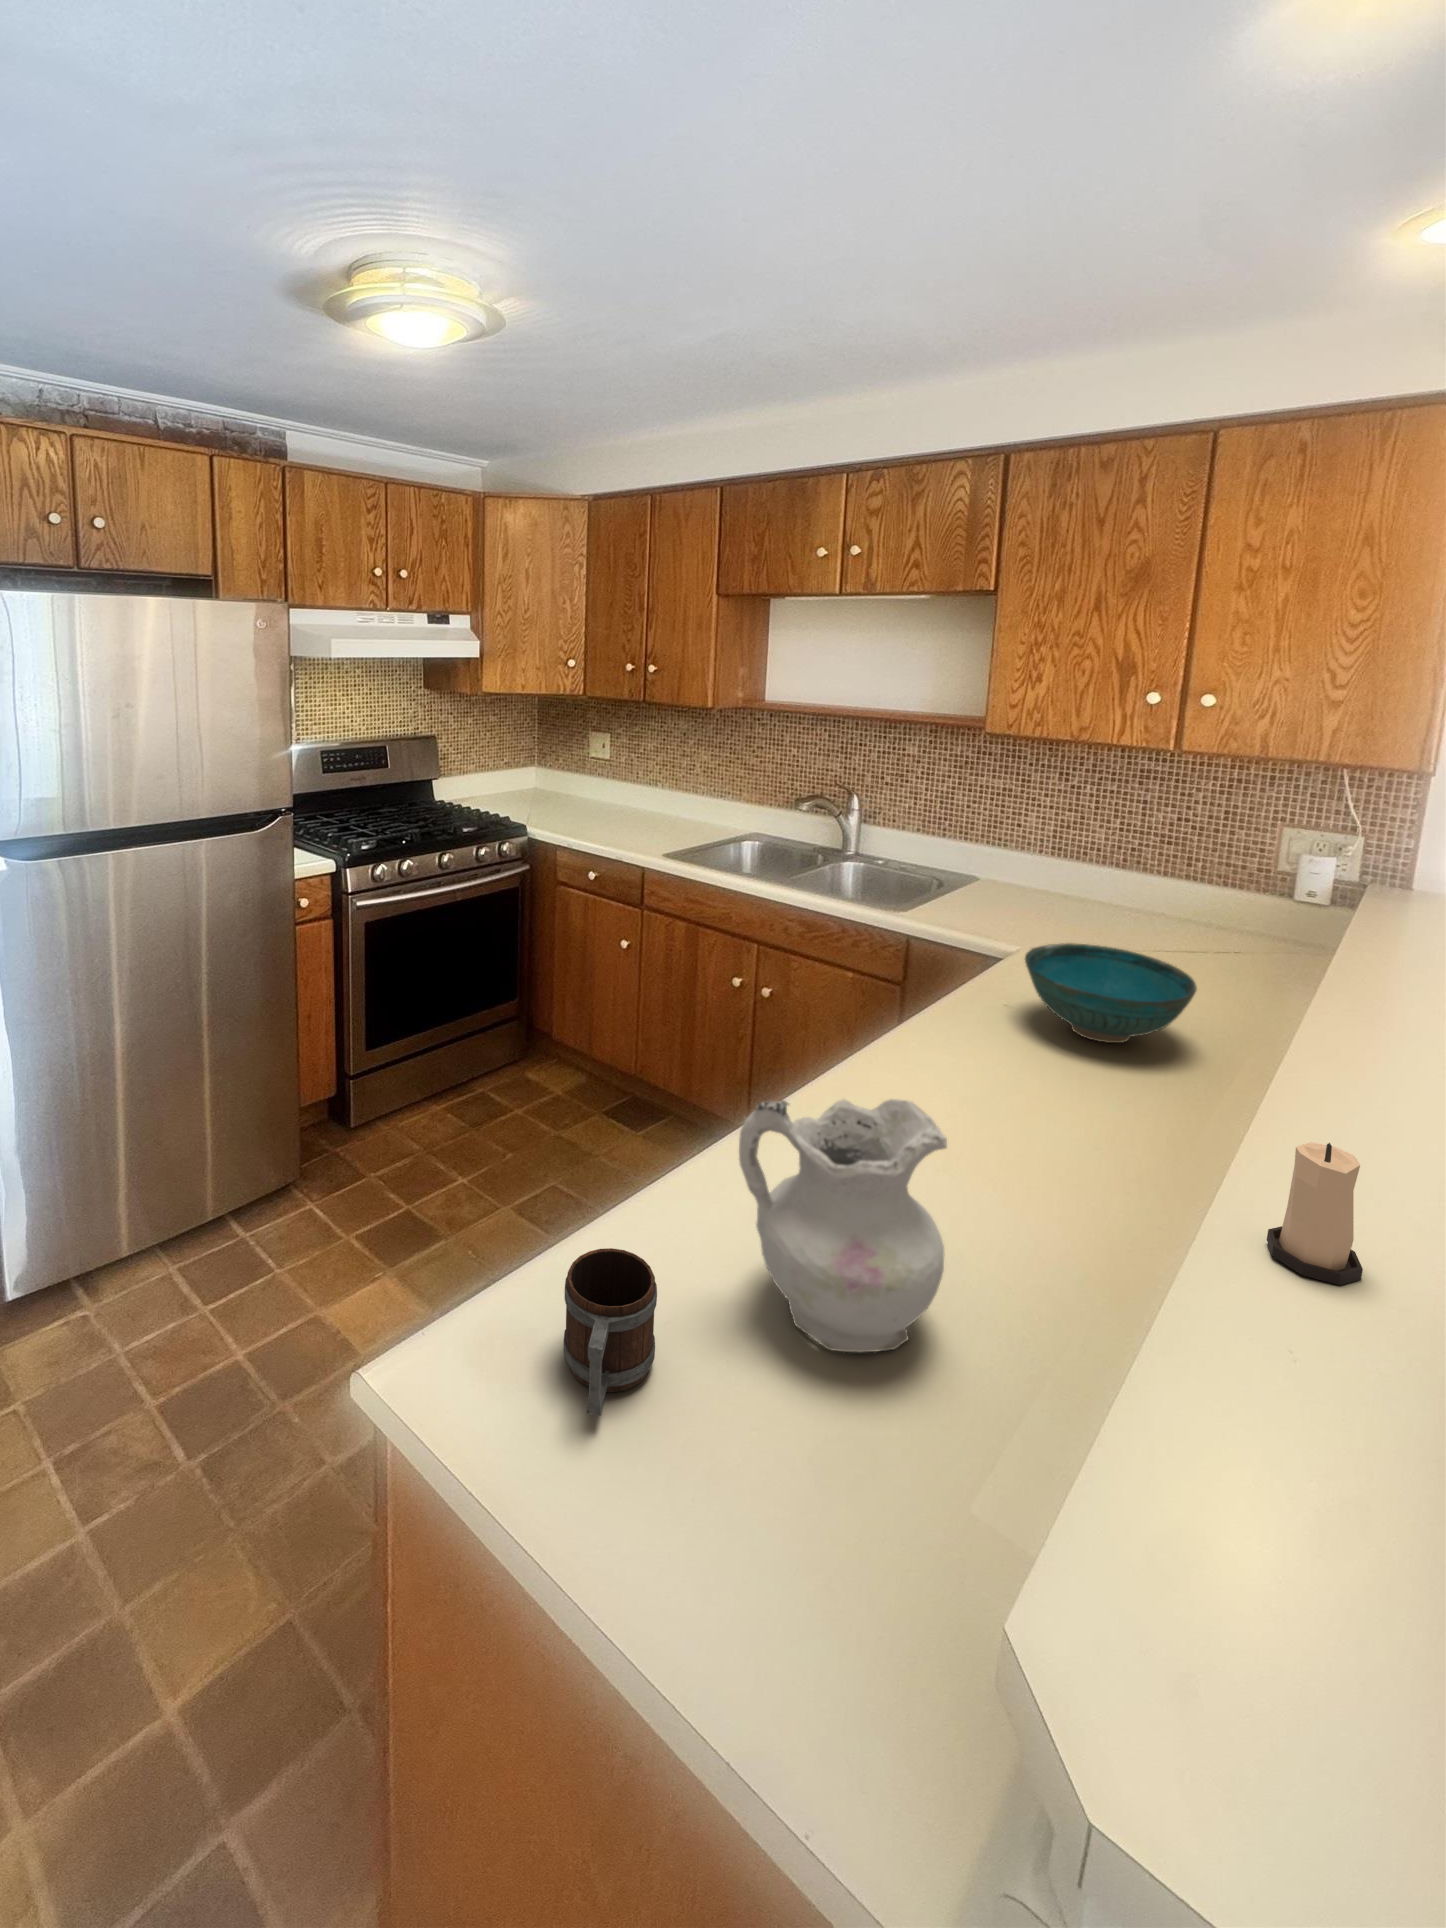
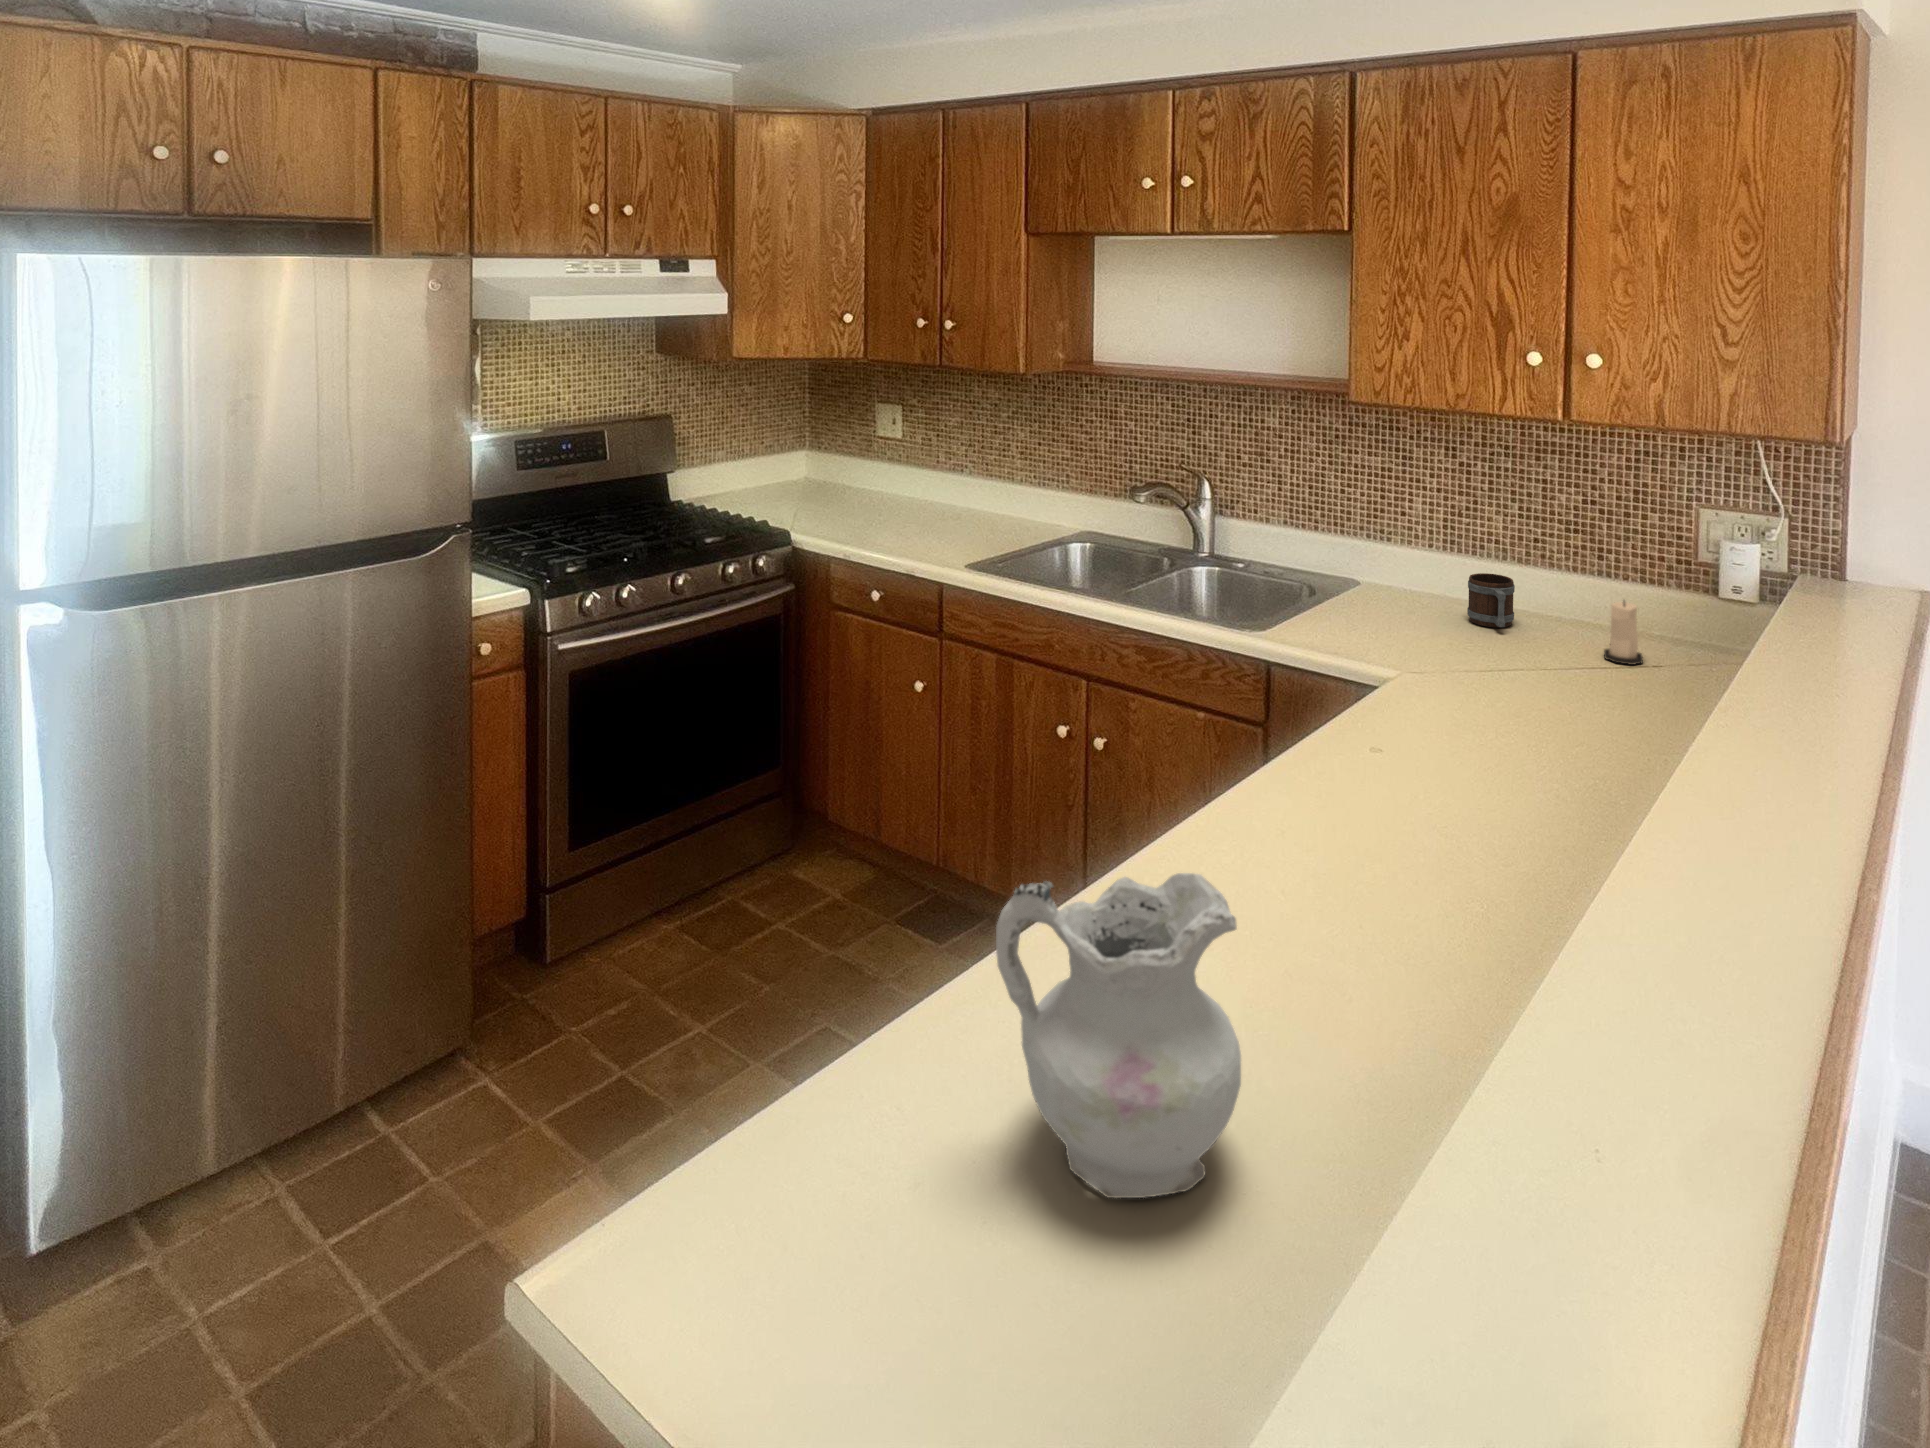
bowl: present [1025,943,1197,1043] -> none [1387,665,1582,790]
candle: present [1267,1142,1363,1285] -> present [1604,601,1643,665]
mug: present [563,1248,657,1416] -> present [1467,573,1515,628]

